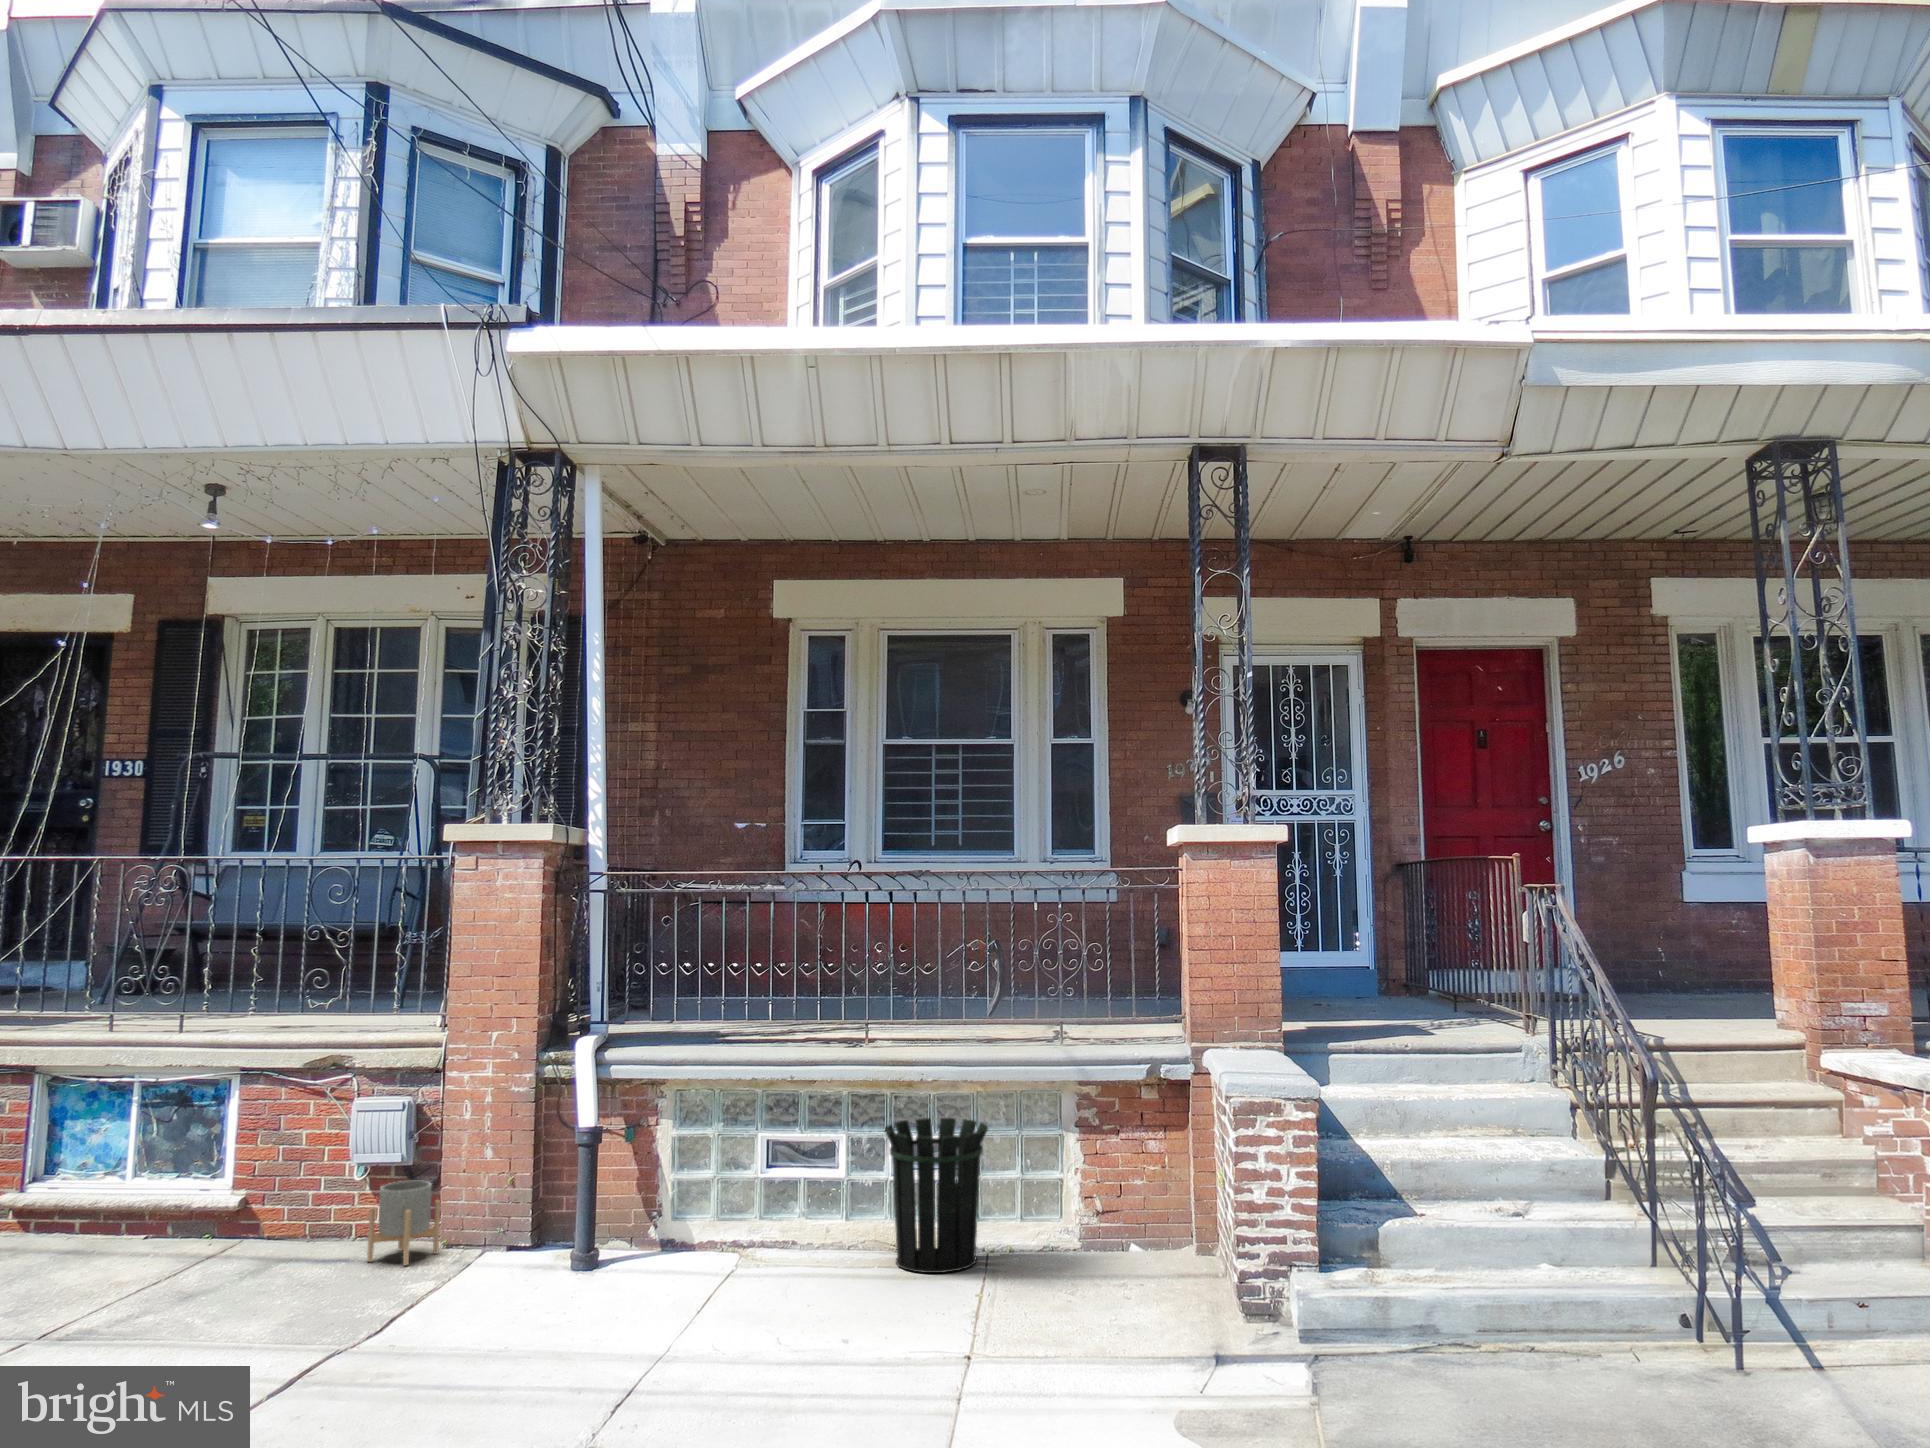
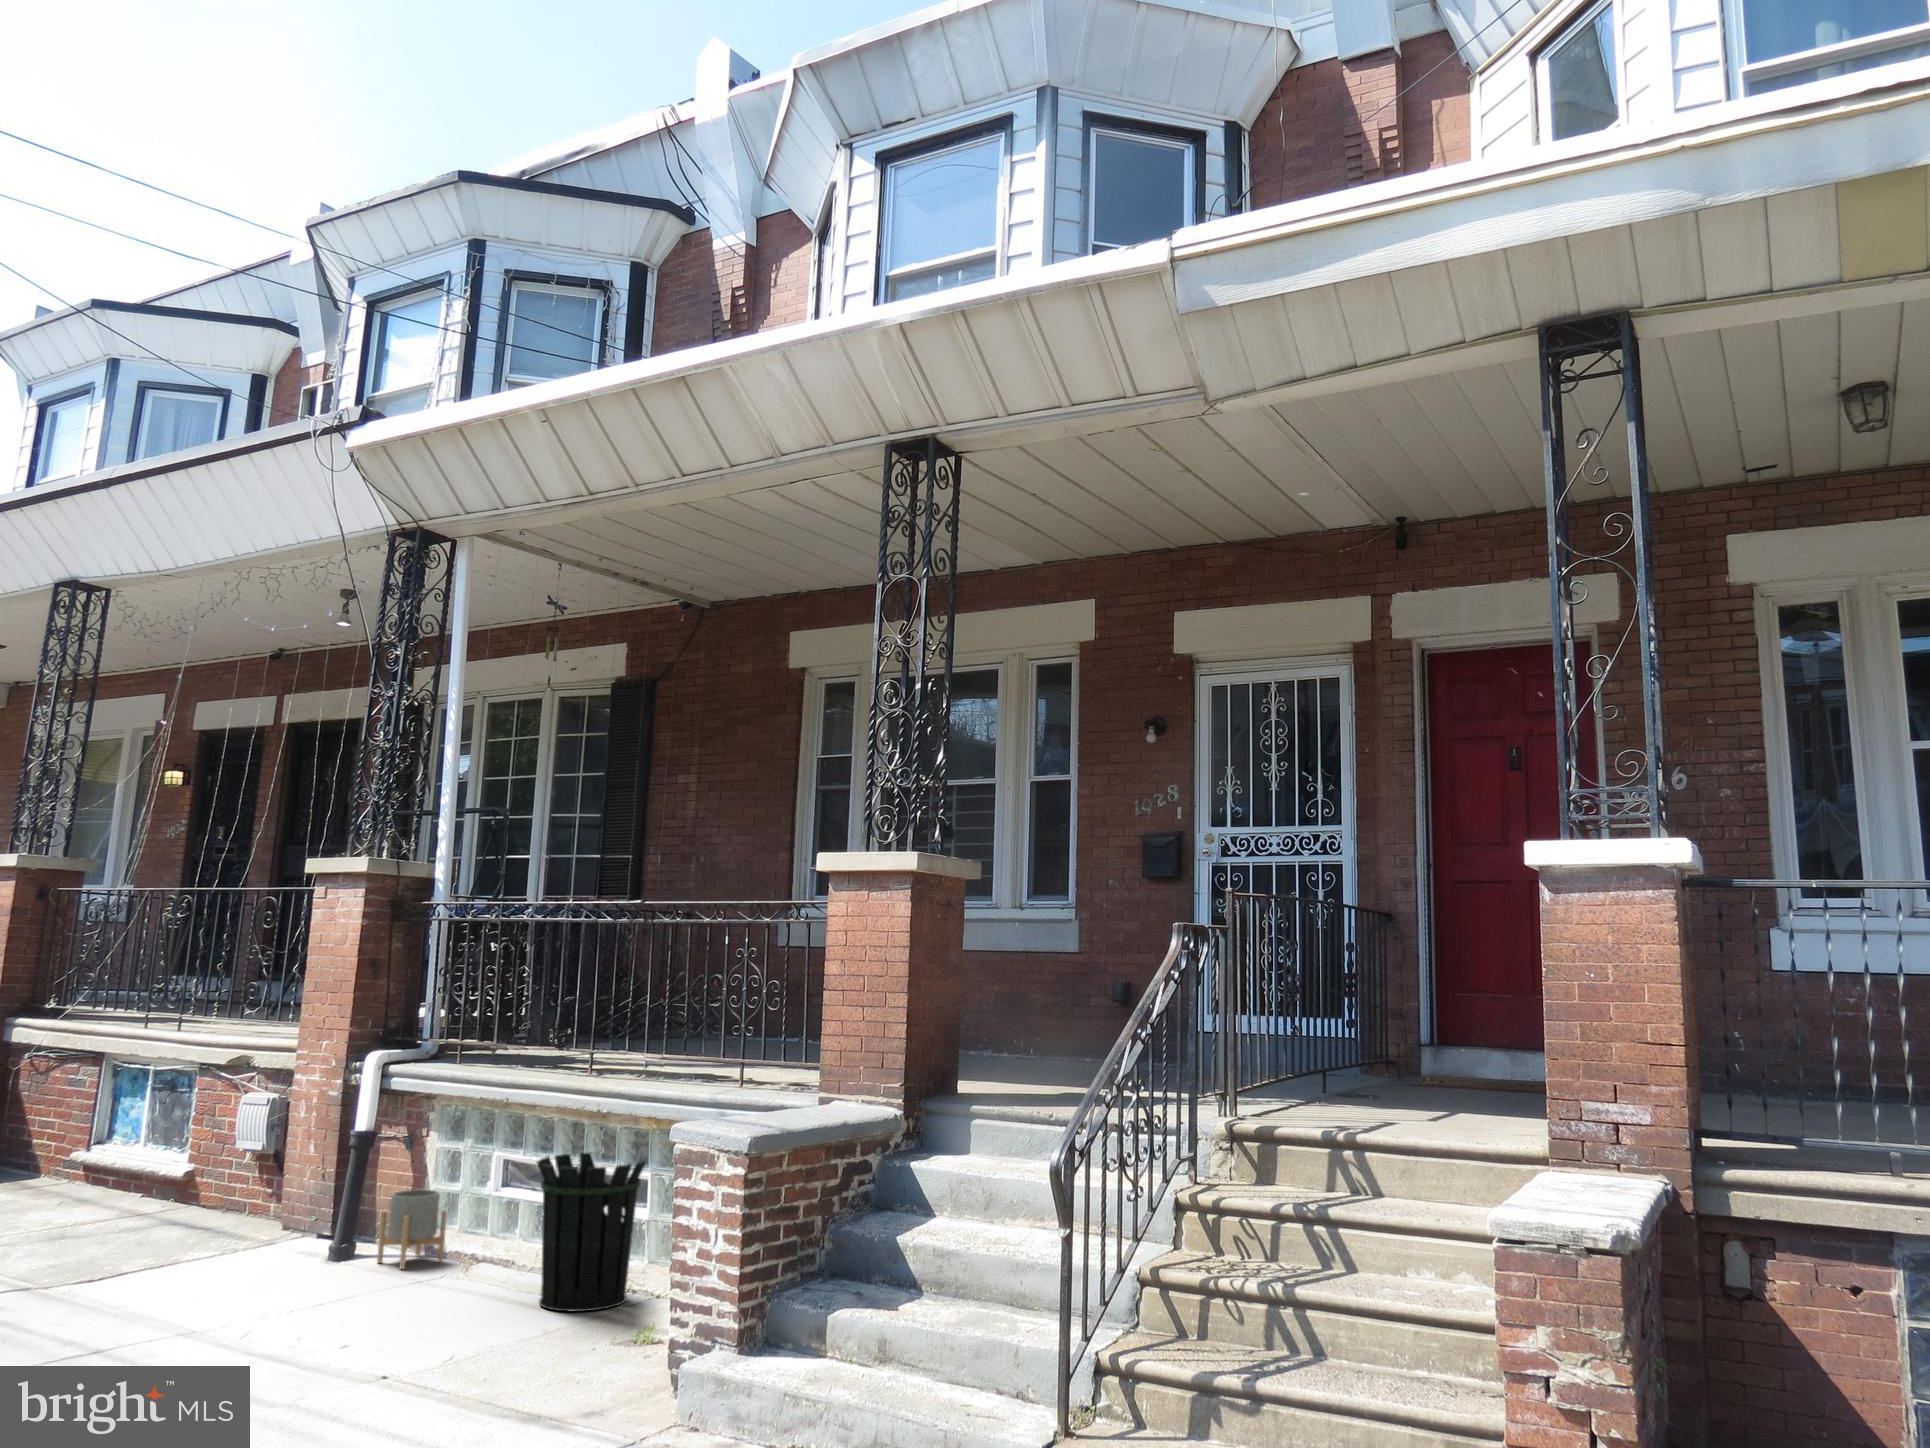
planter: present [367,1181,440,1265] -> present [377,1190,447,1269]

